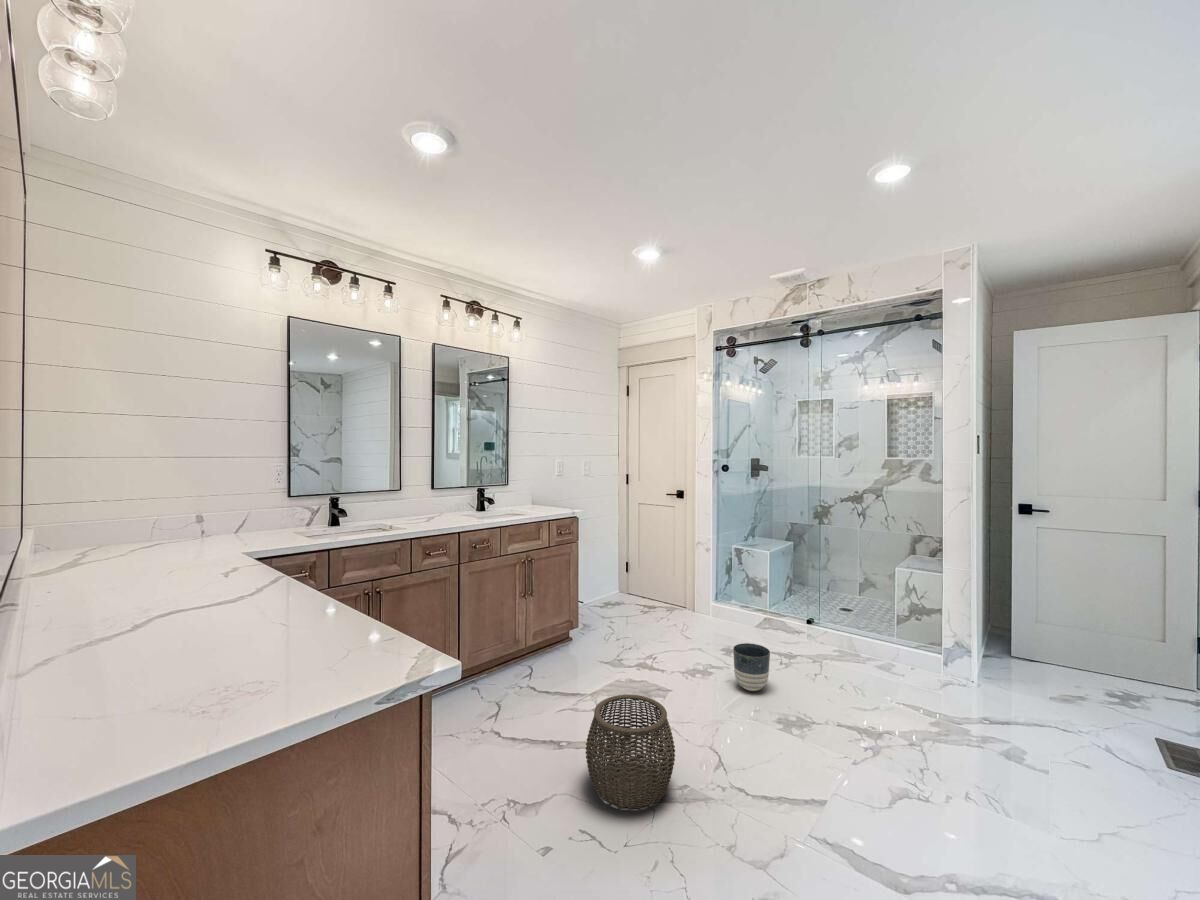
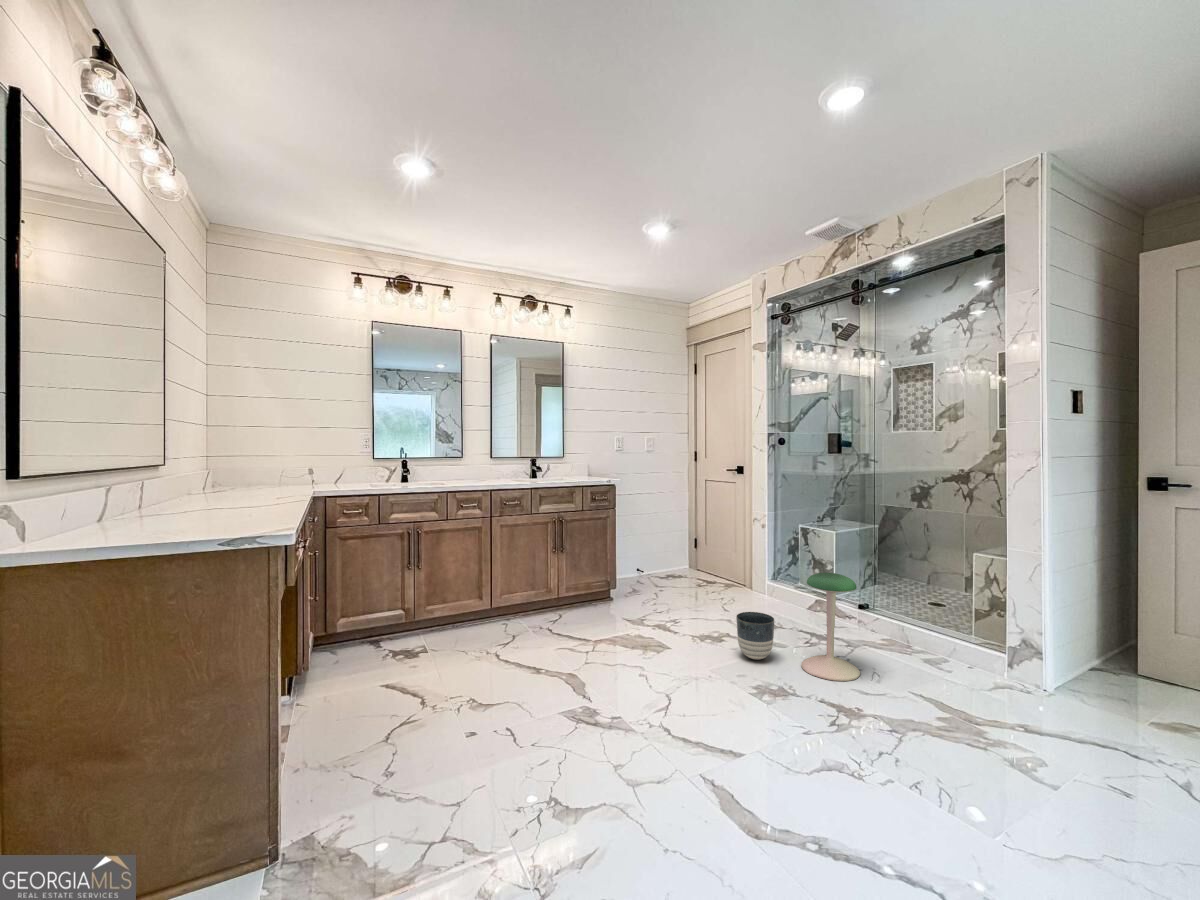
stool: none [793,601,847,703] -> present [801,573,860,681]
woven basket: present [585,695,675,810] -> none [528,630,611,726]

